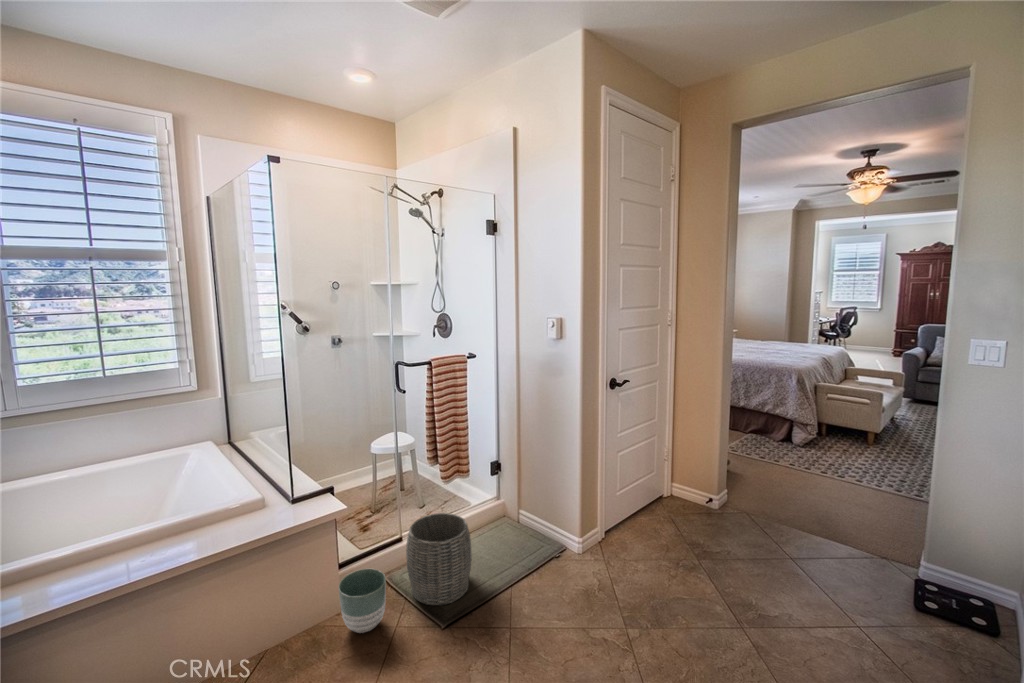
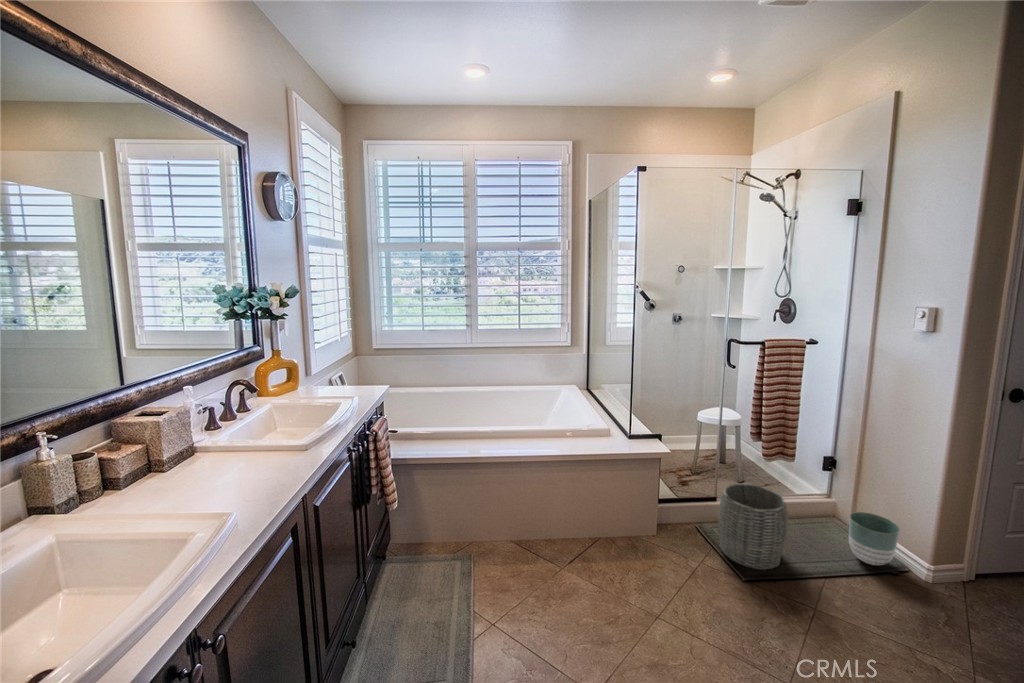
planter: present [339,569,386,633] -> present [849,512,900,565]

